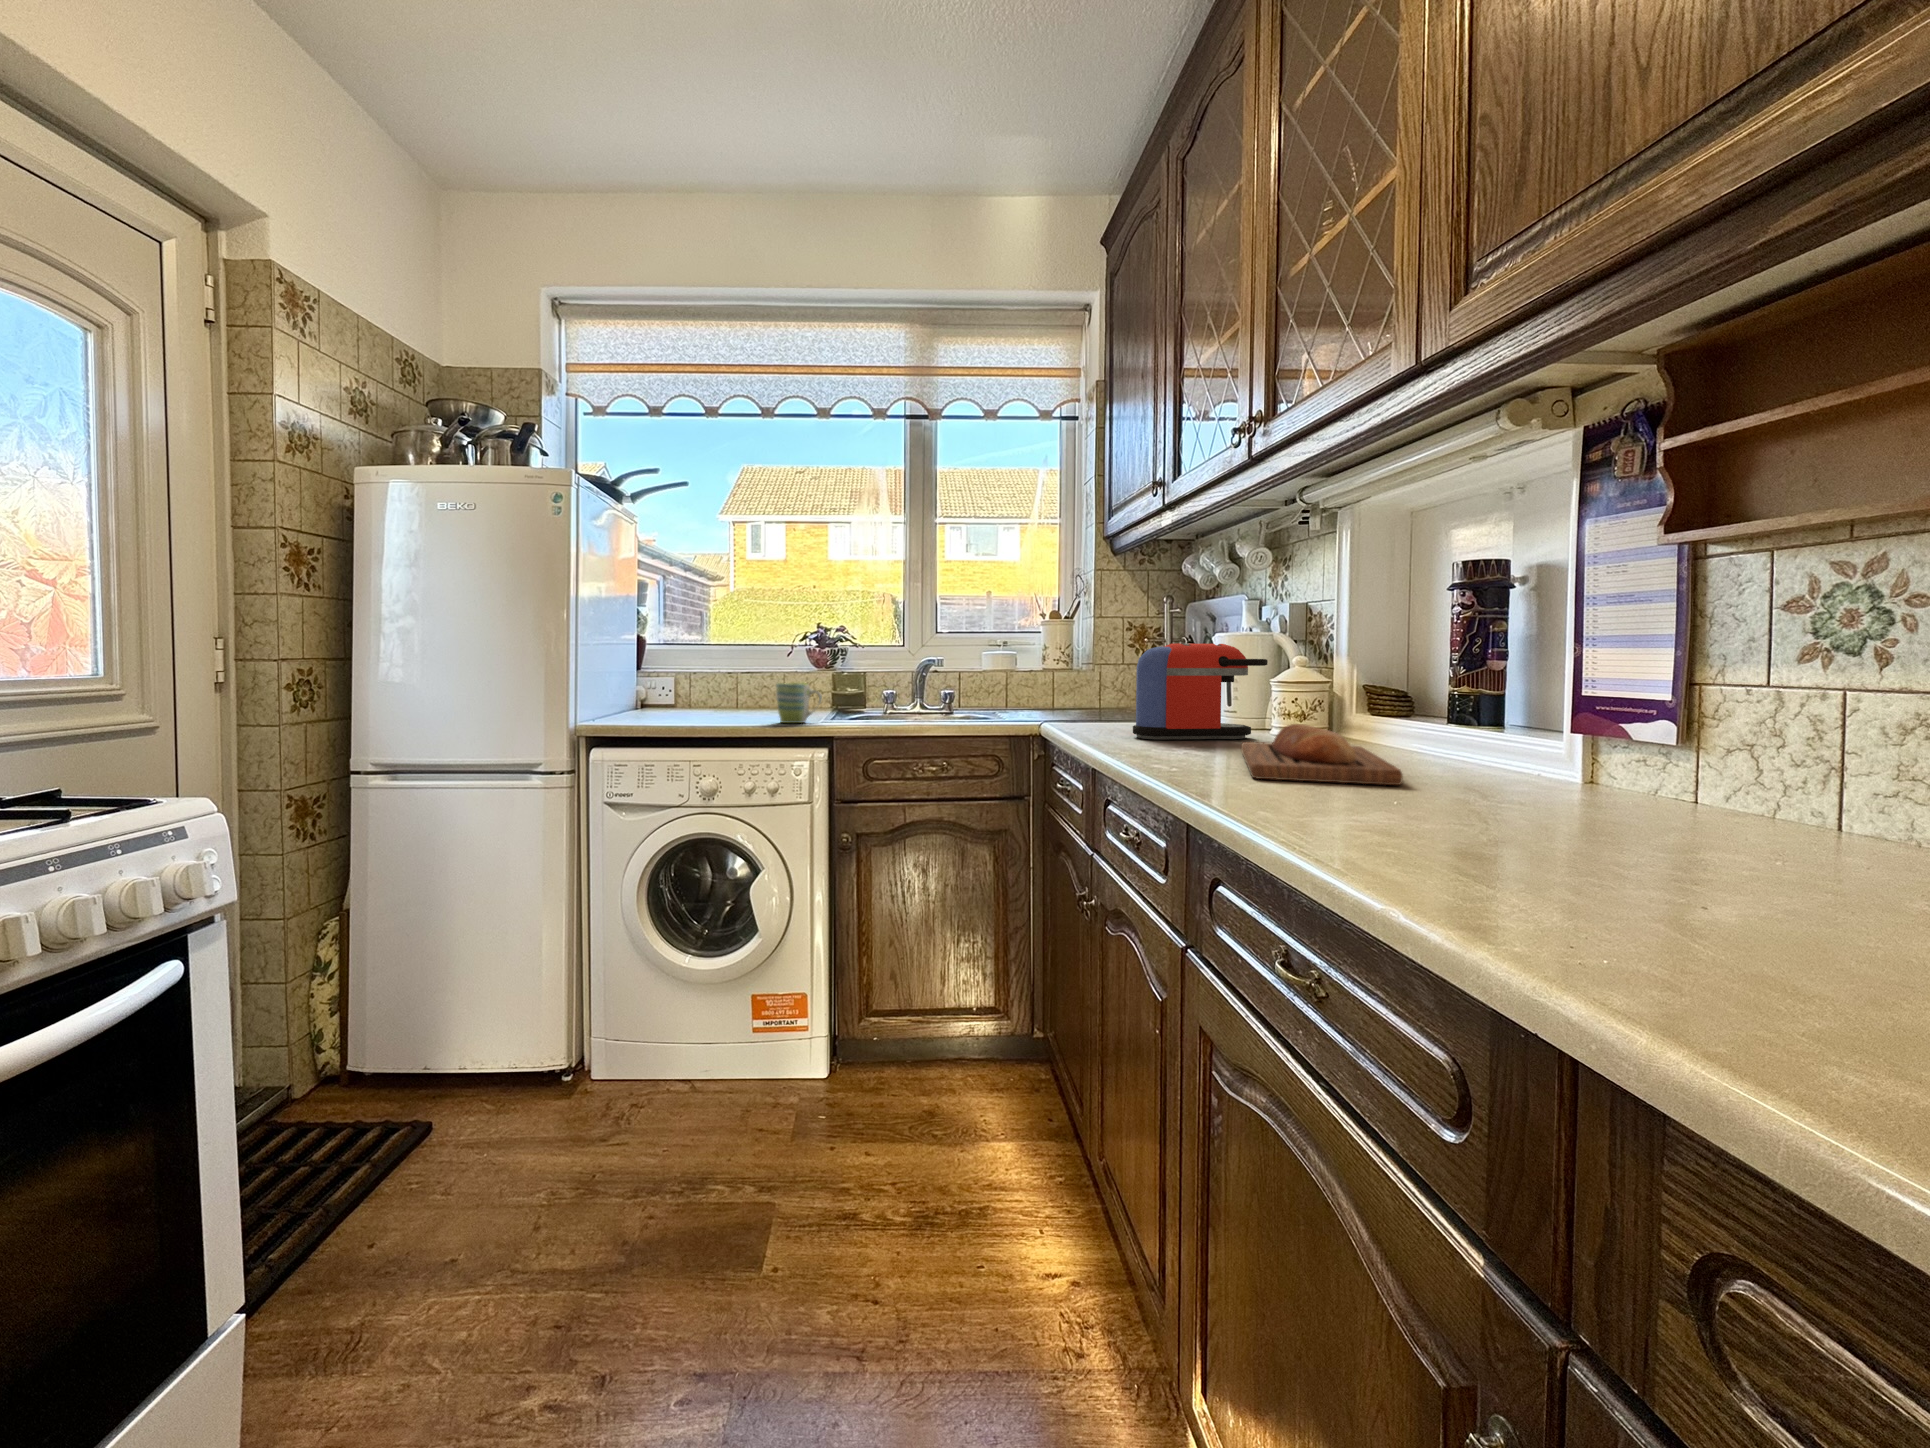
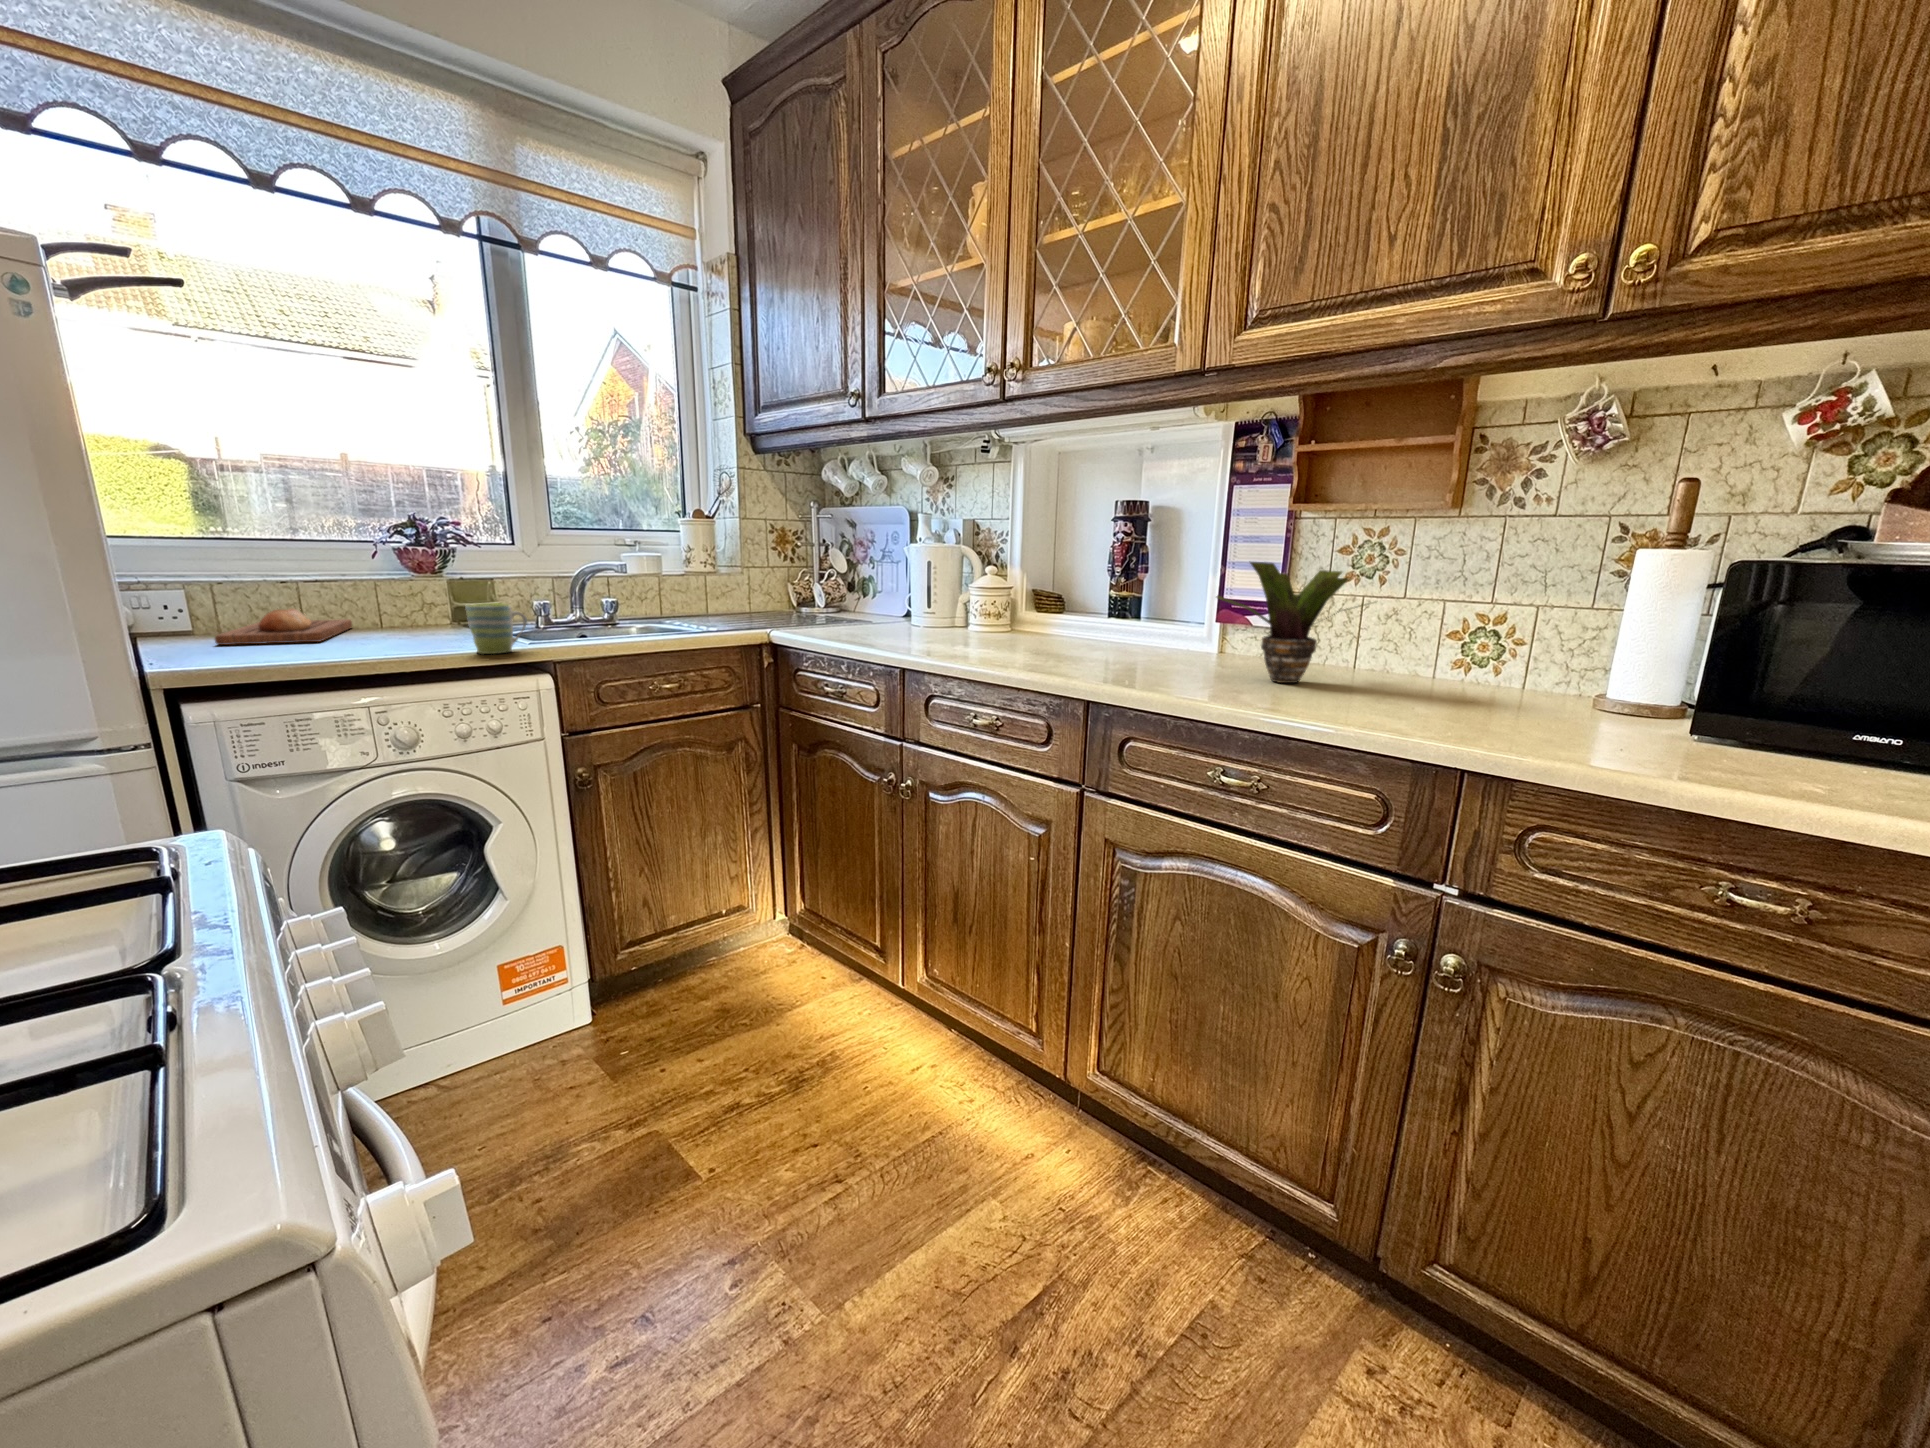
potted plant: none [1432,620,1781,832] -> present [1217,562,1370,683]
coffee maker: present [1133,644,1268,739] -> none [882,556,973,642]
bread loaf: present [1241,724,1403,785] -> present [215,609,352,645]

